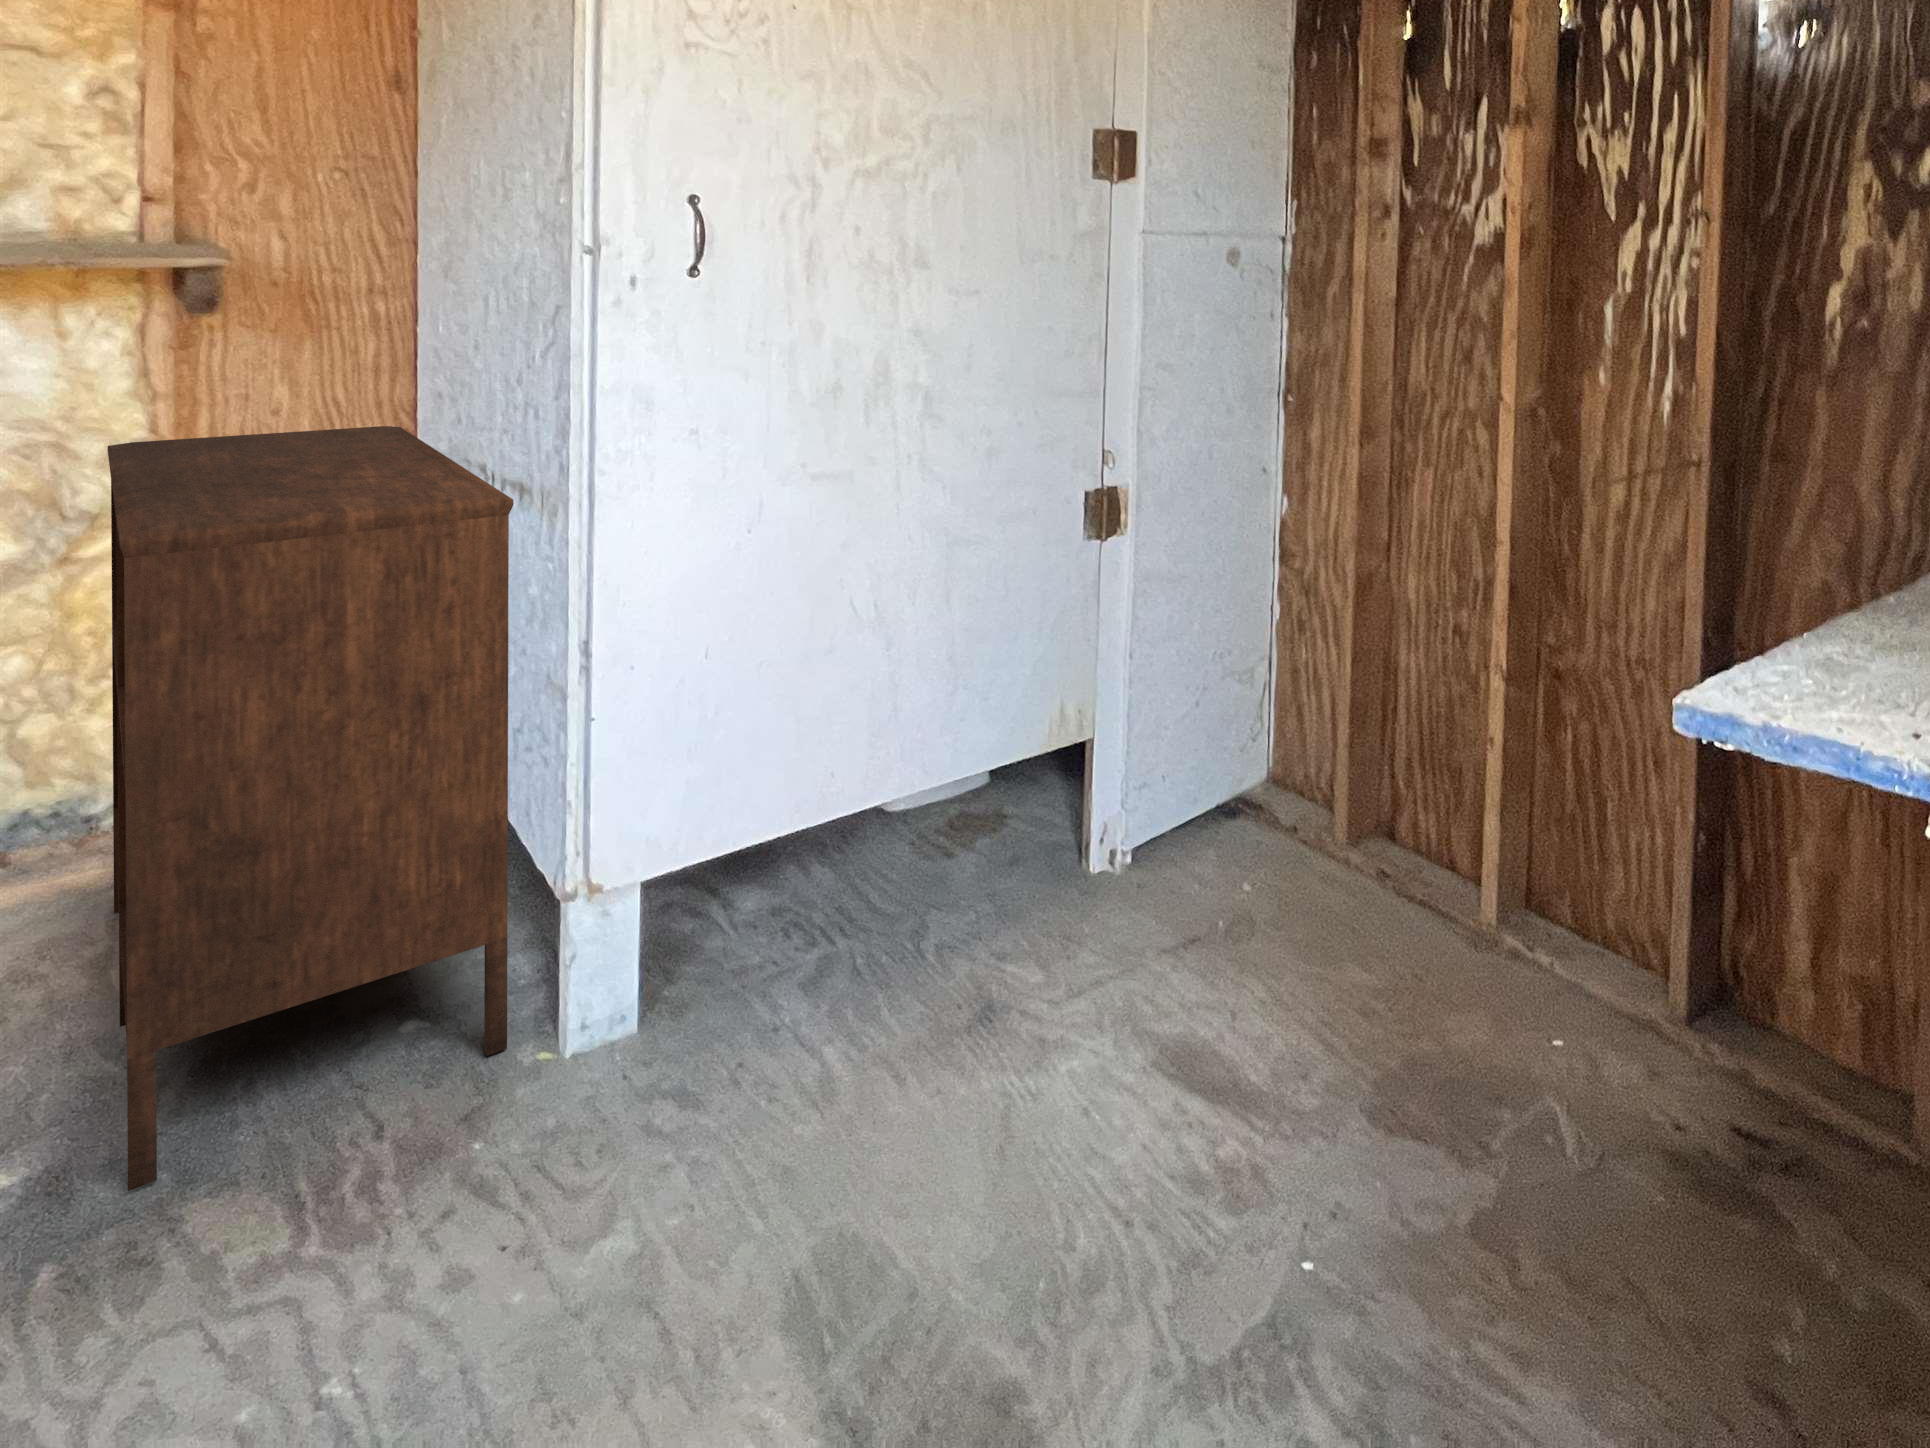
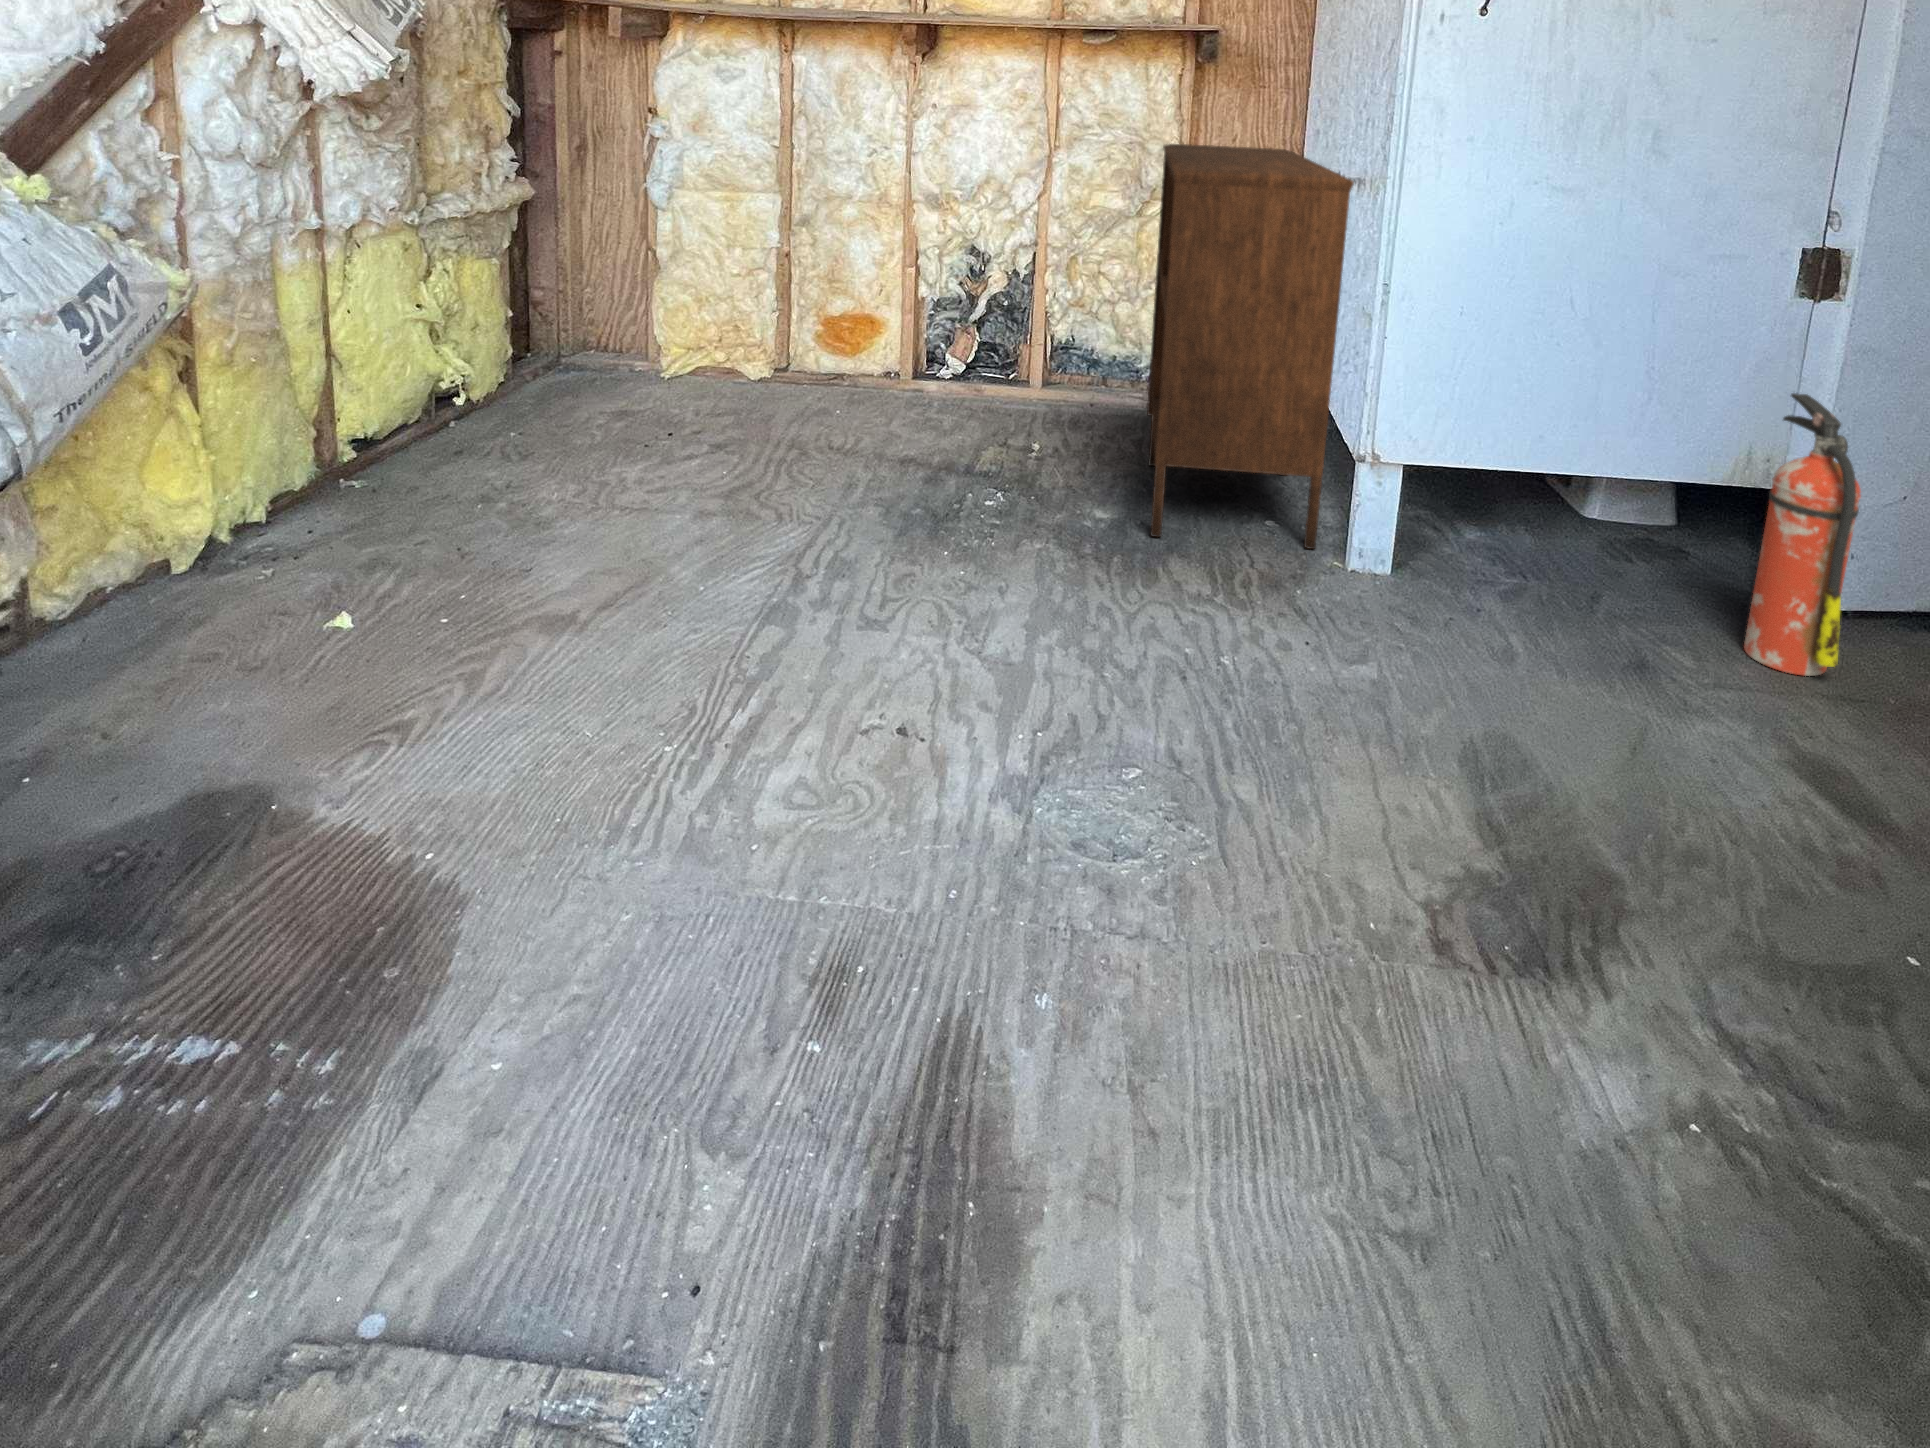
fire extinguisher: none [1089,637,1174,934] -> present [1744,393,1861,676]

